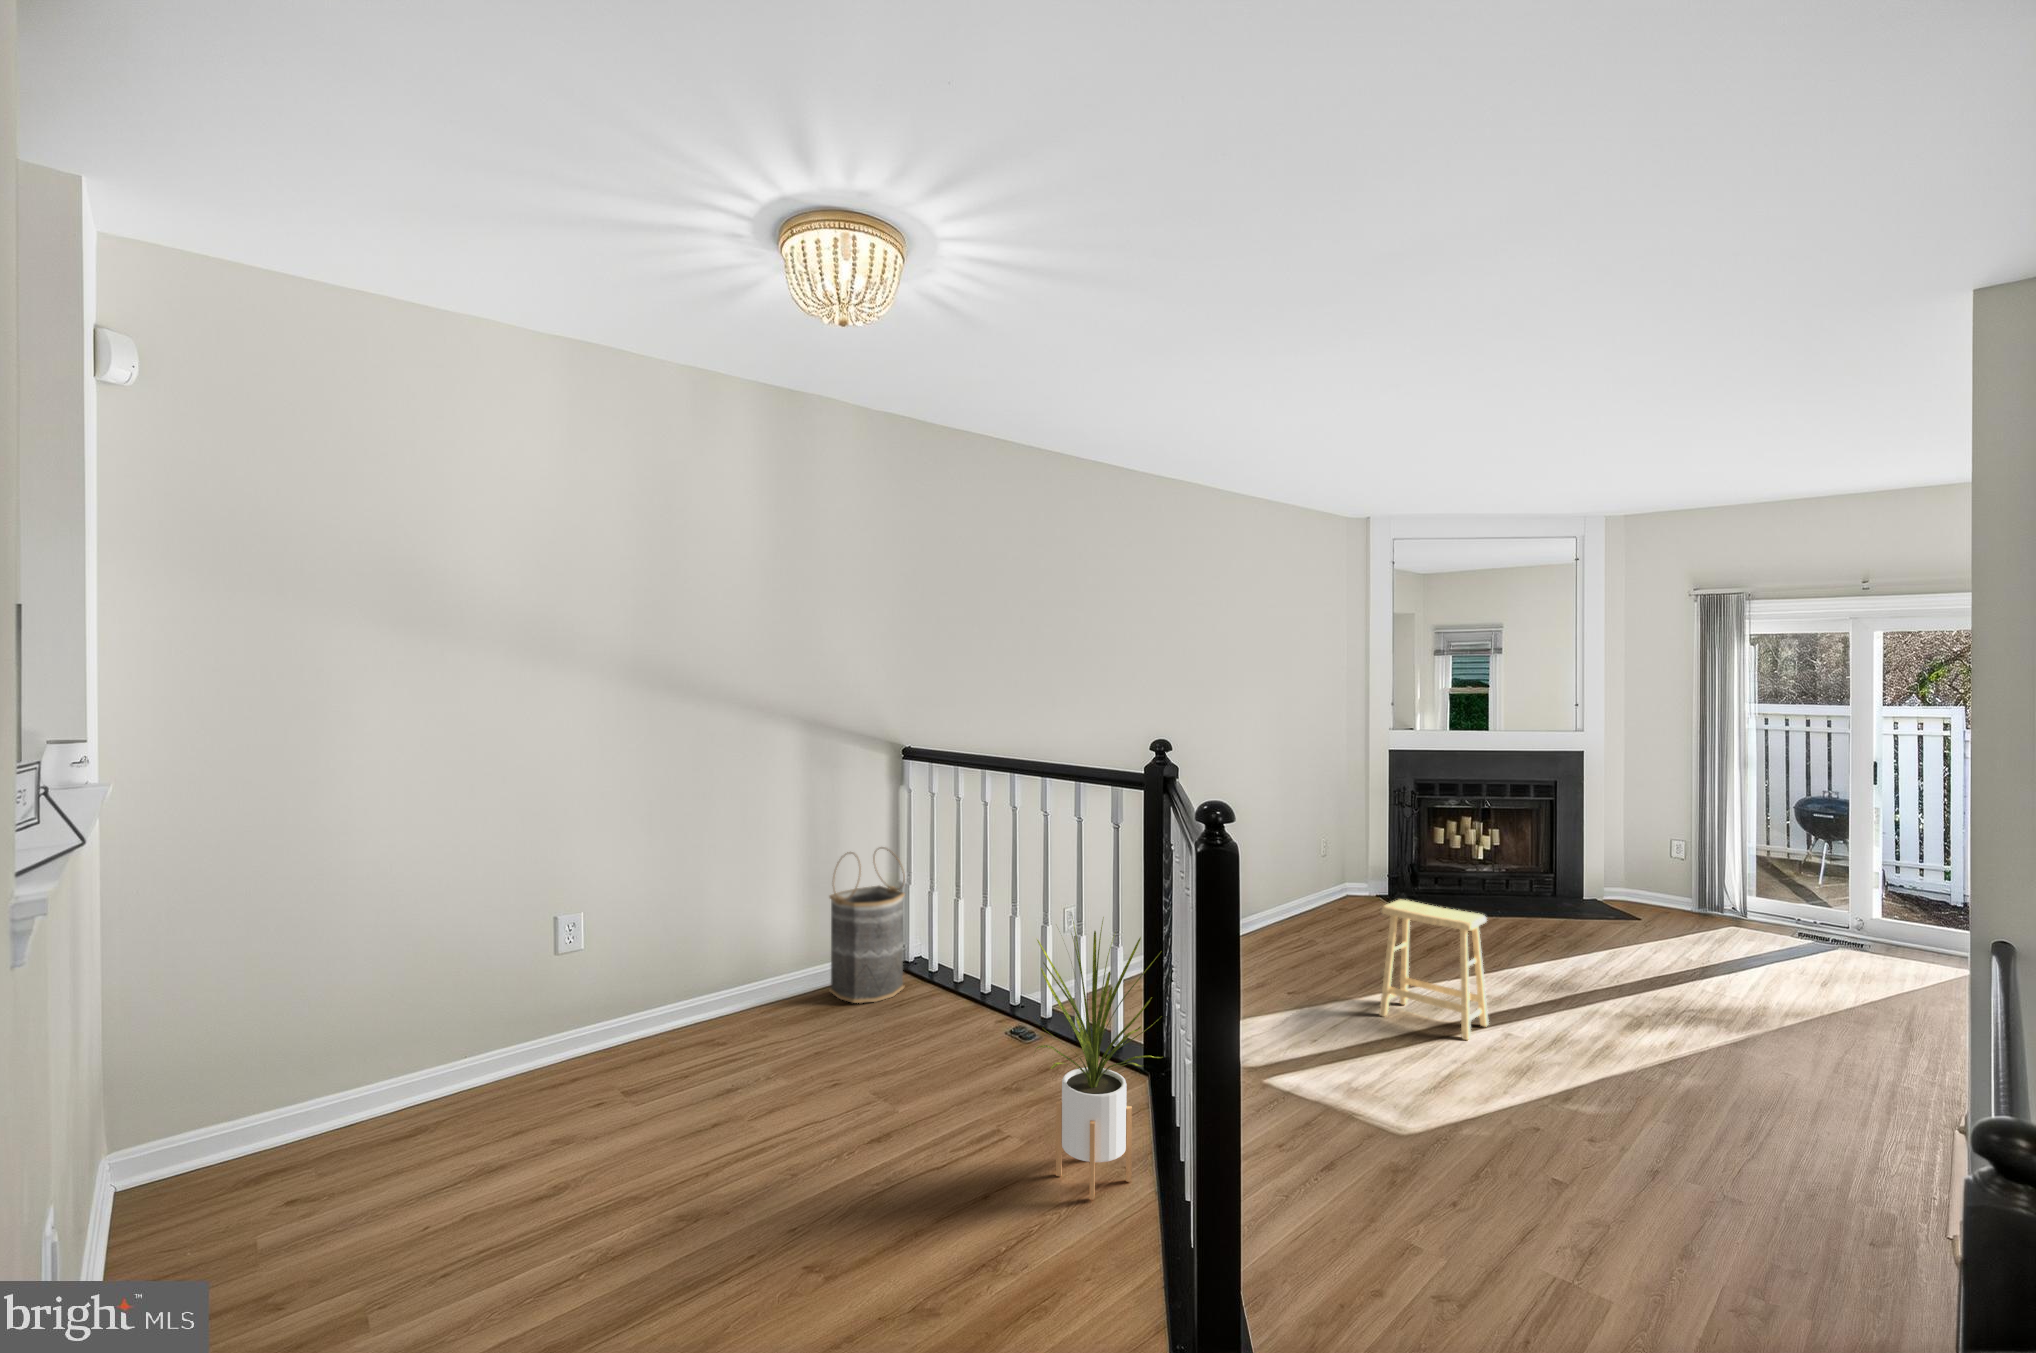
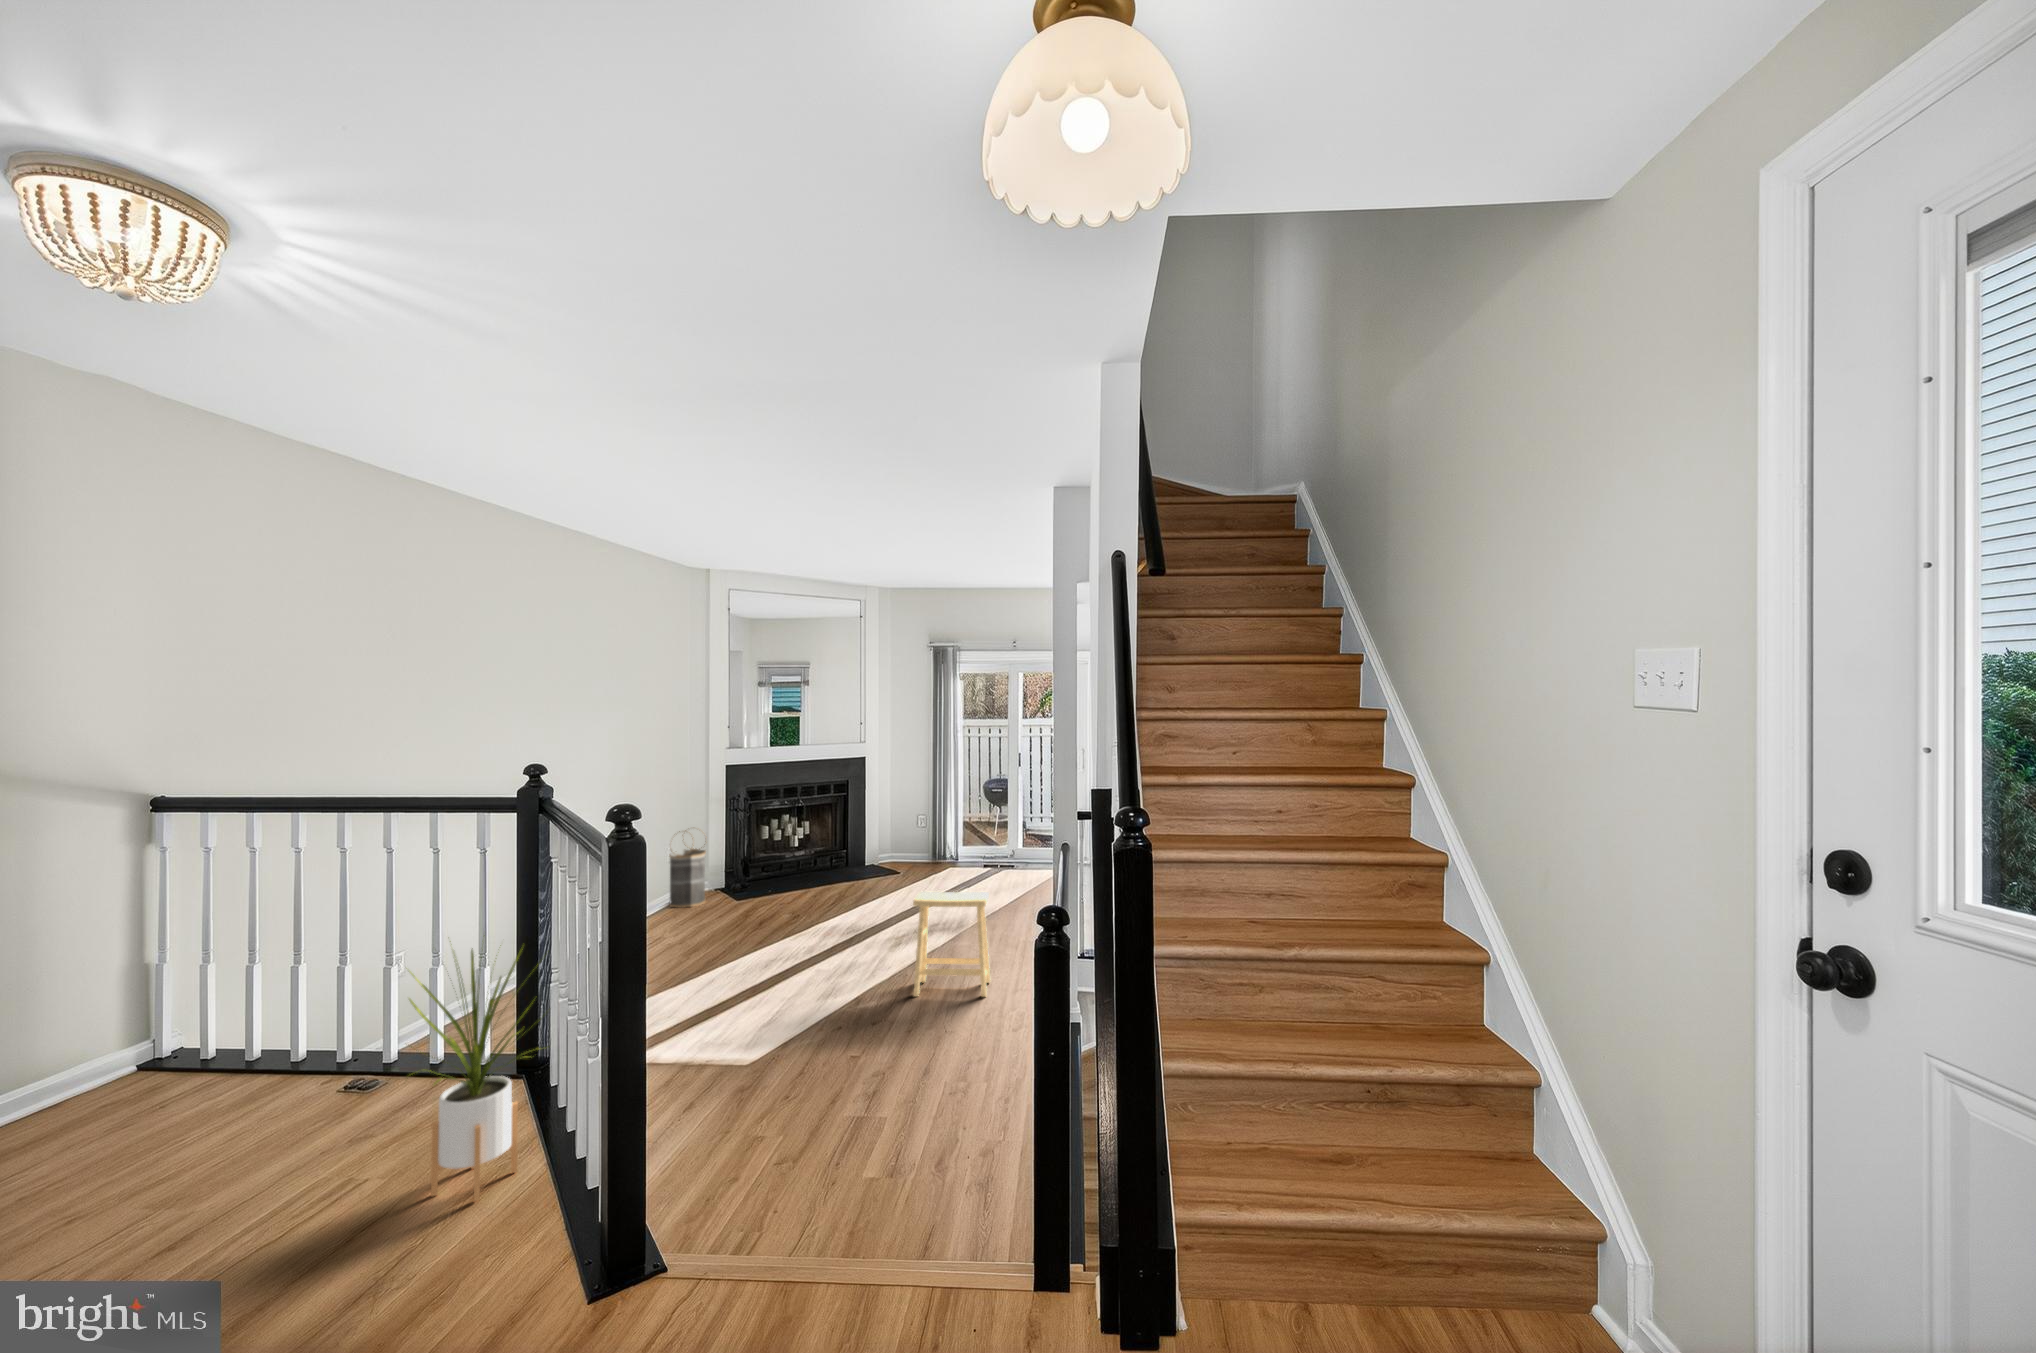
basket: present [829,847,905,1003] -> present [669,830,706,908]
footstool: present [1380,900,1489,1040] -> present [913,891,990,997]

